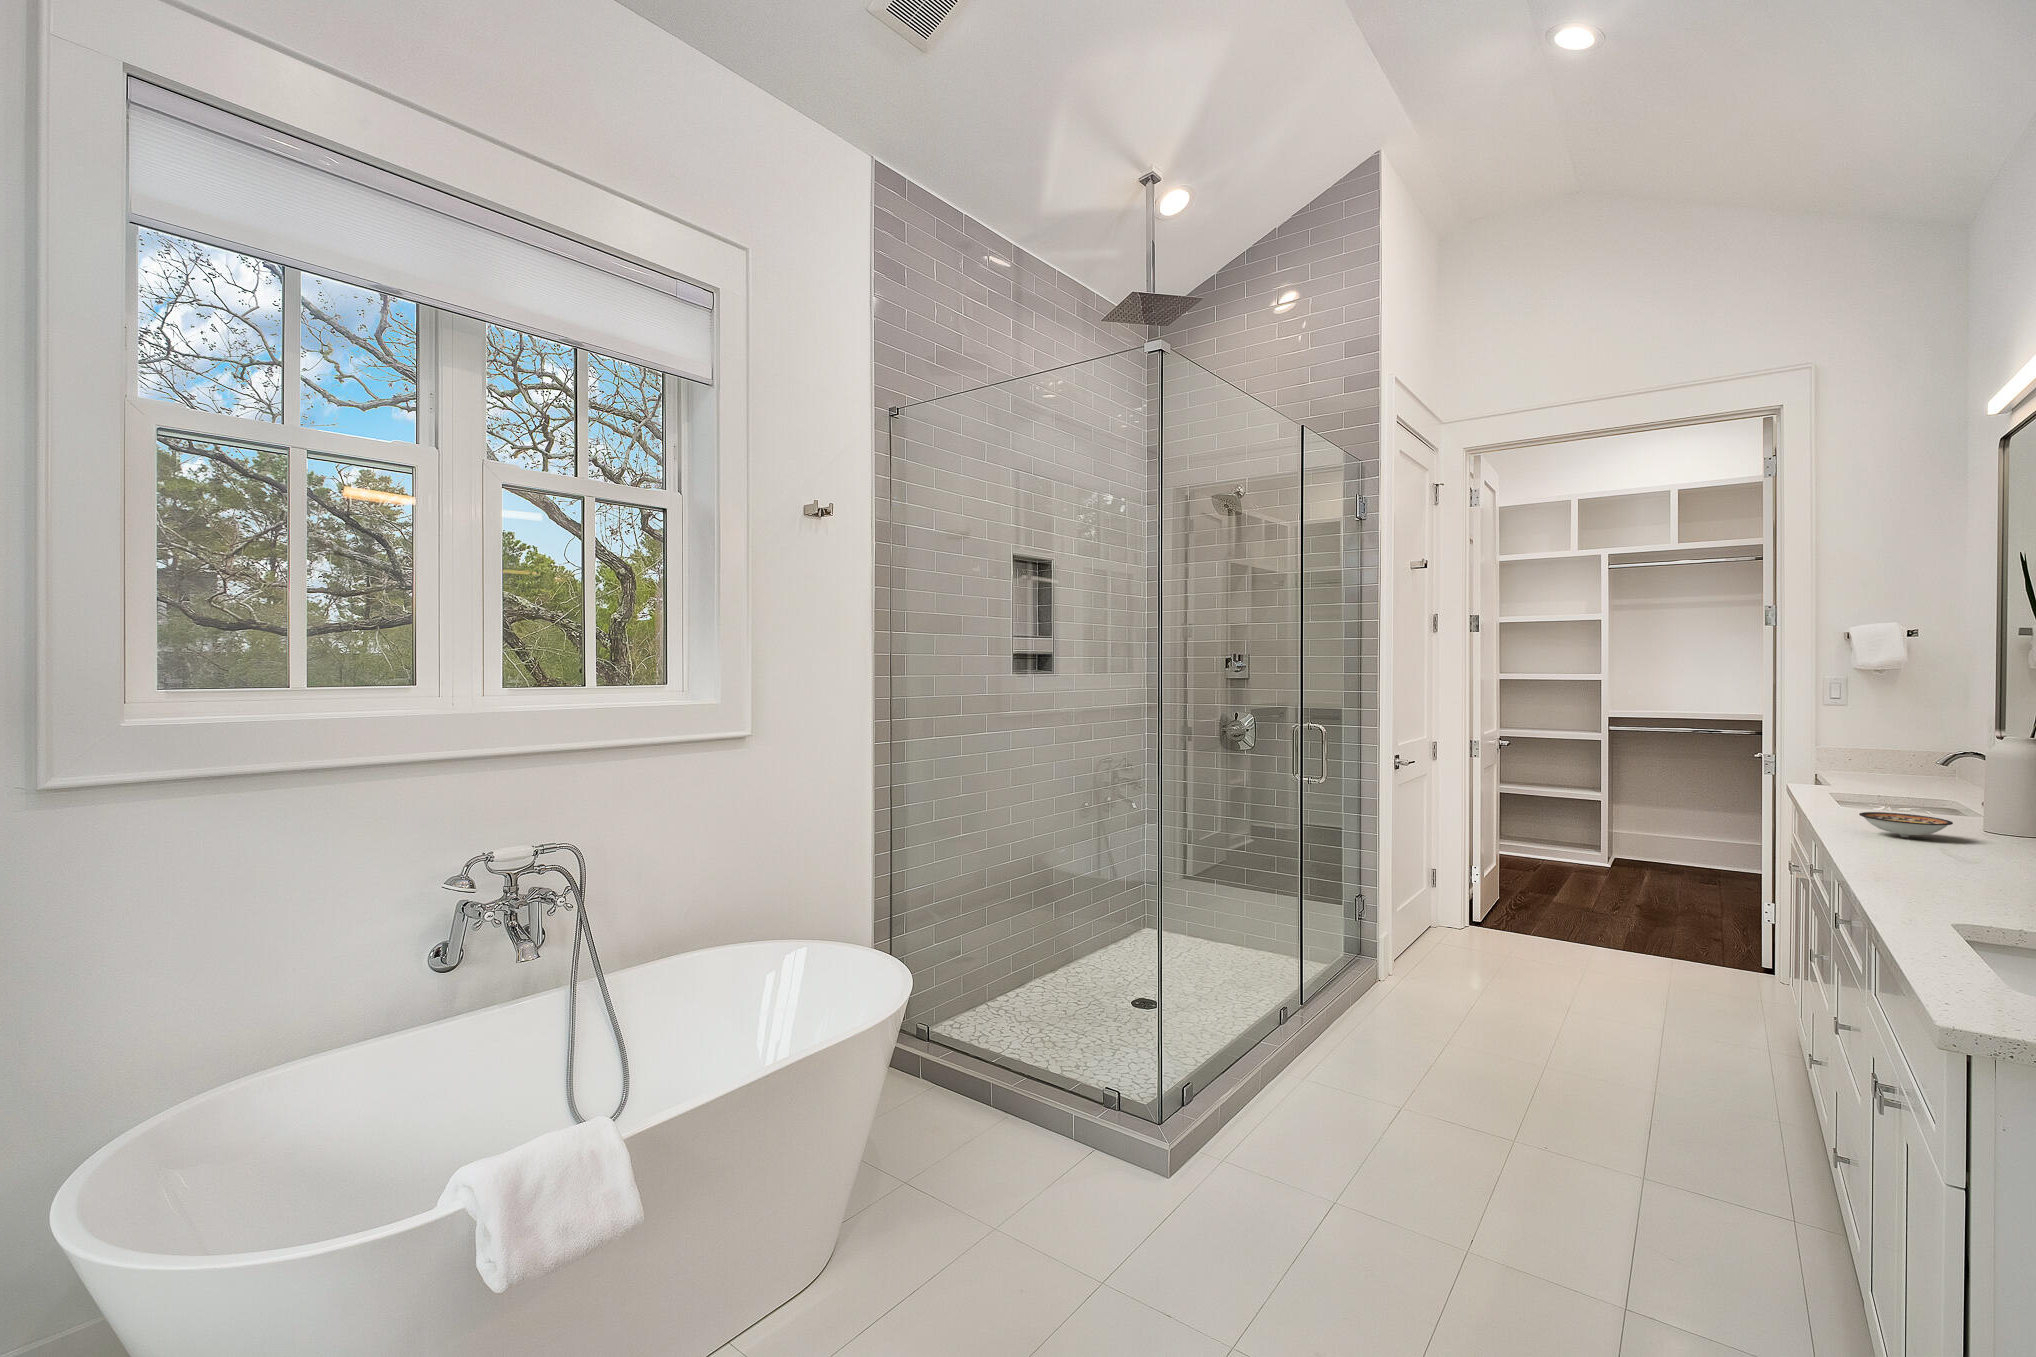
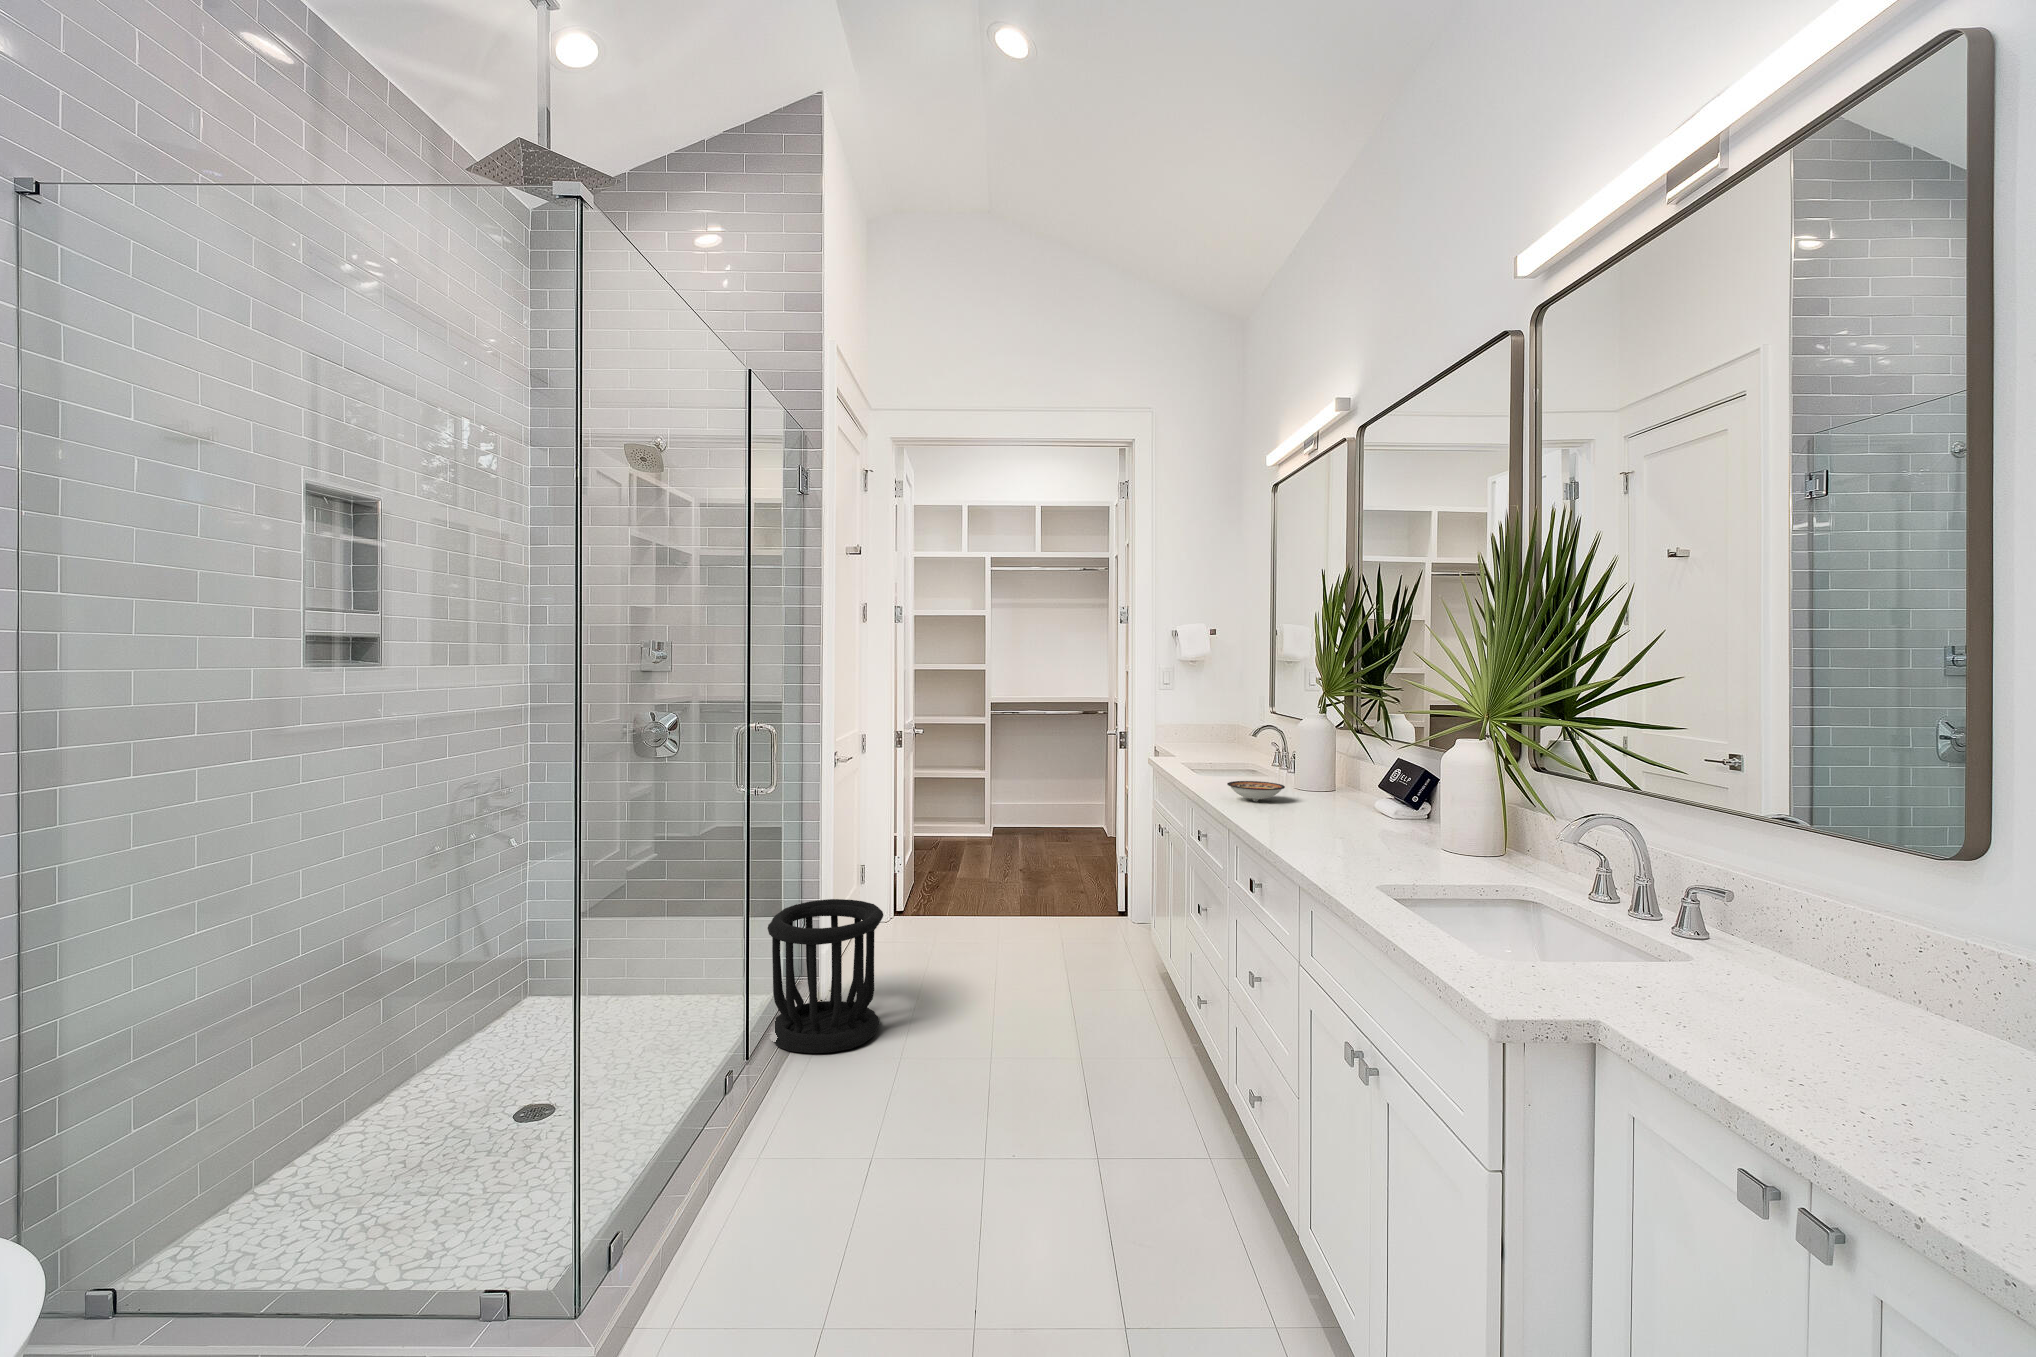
wastebasket: none [1323,891,1435,1029] -> present [768,899,883,1053]

